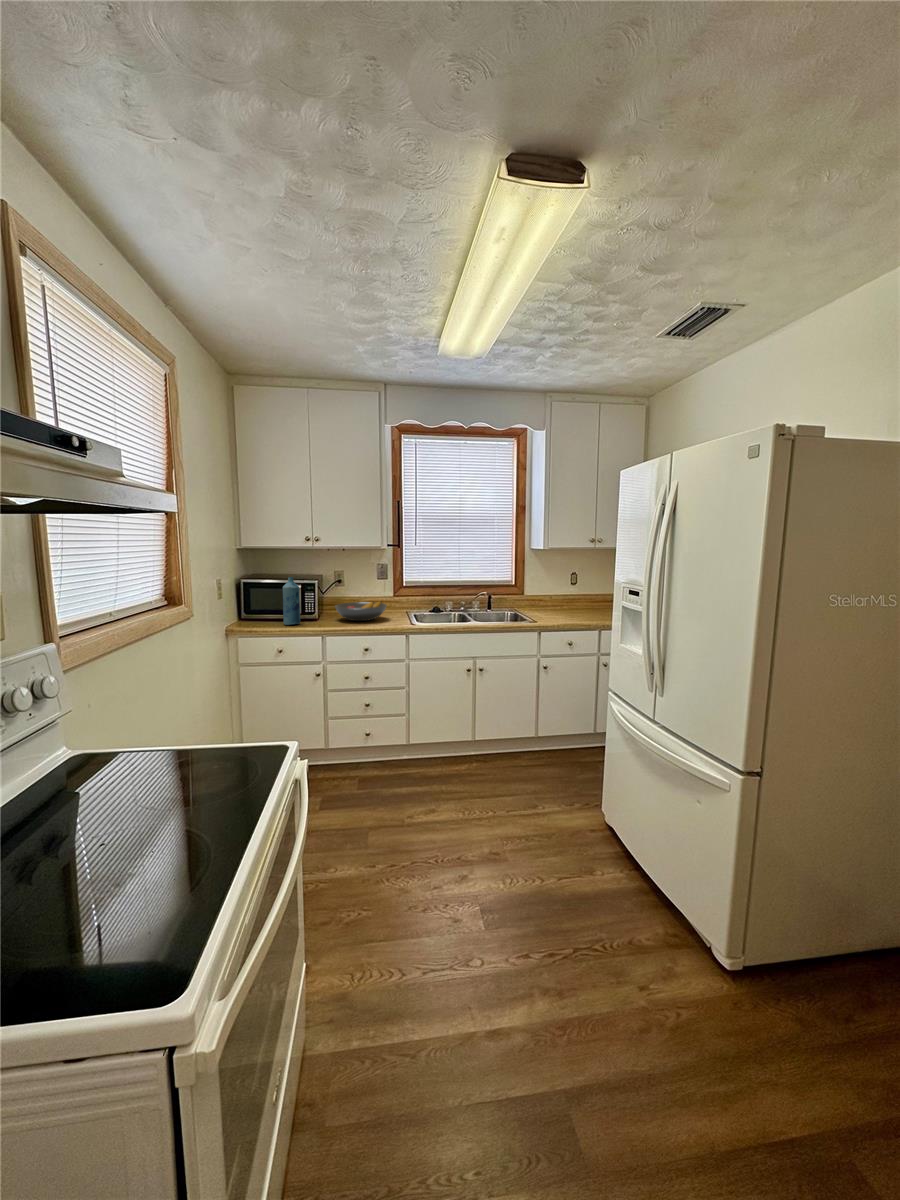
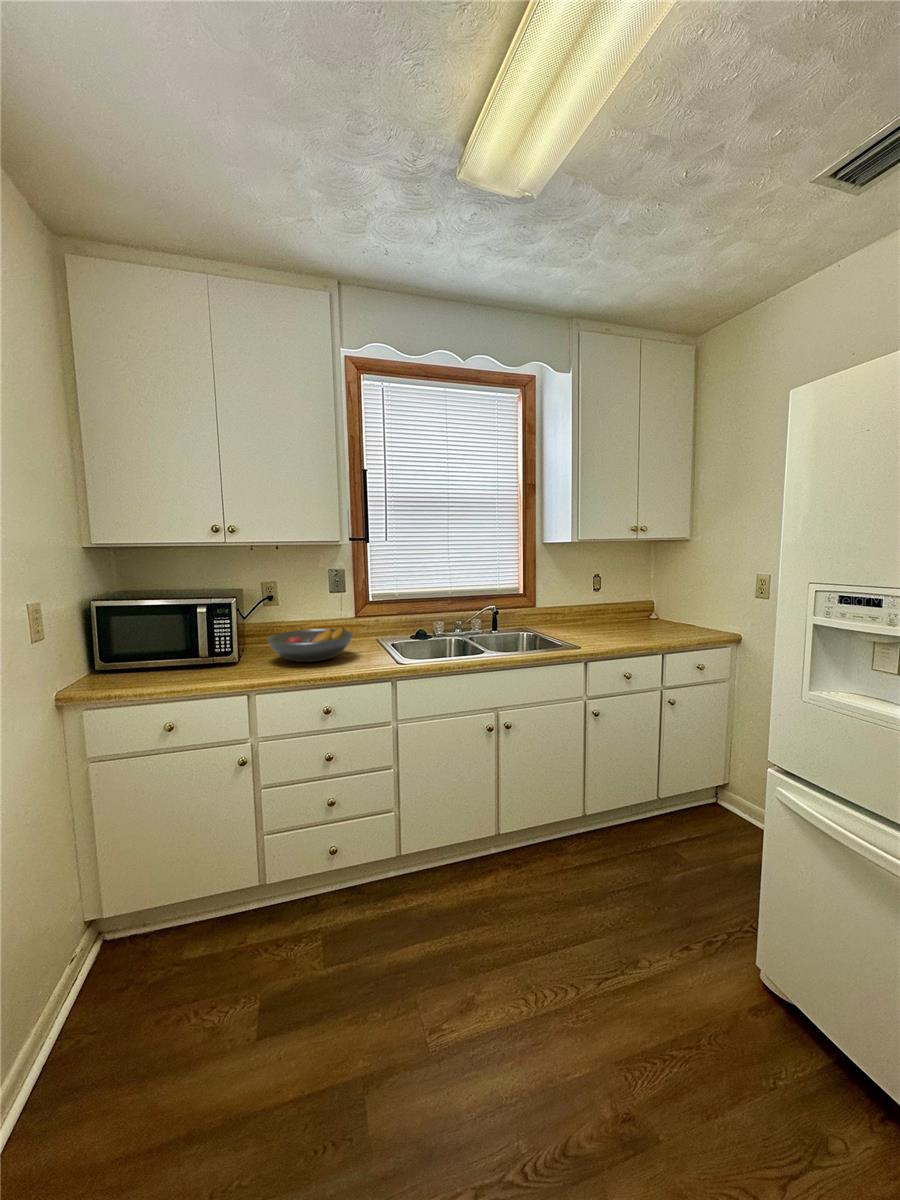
bottle: present [283,577,300,625] -> none [171,595,206,679]

